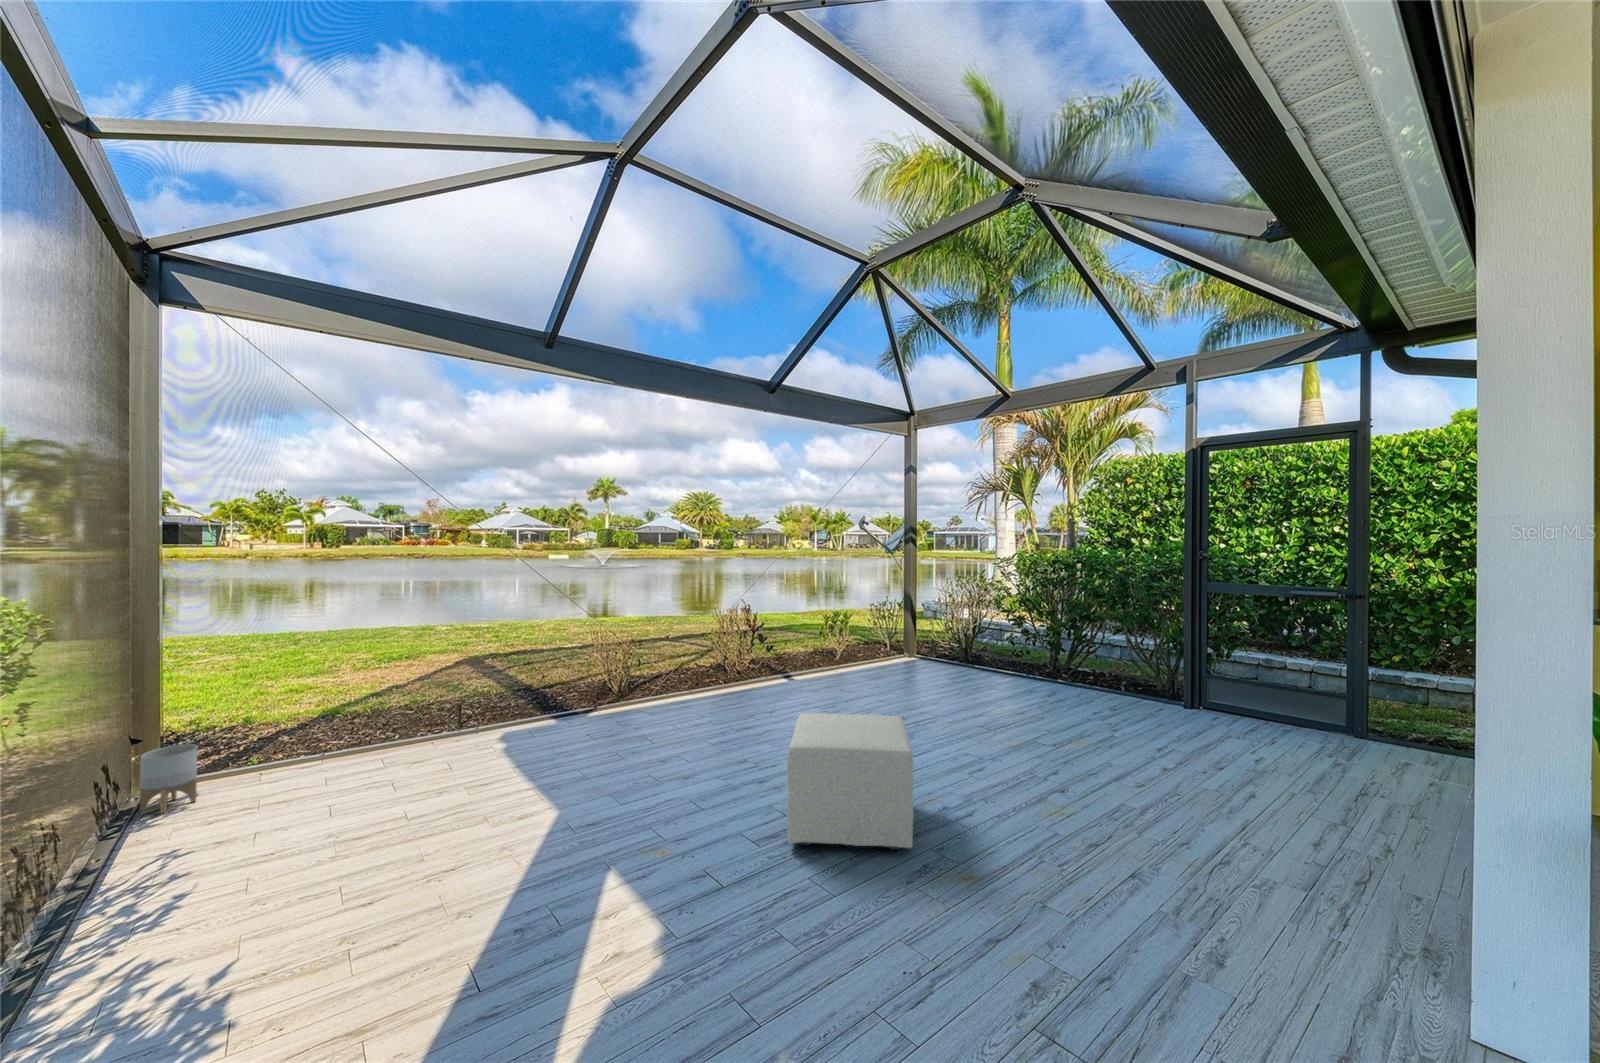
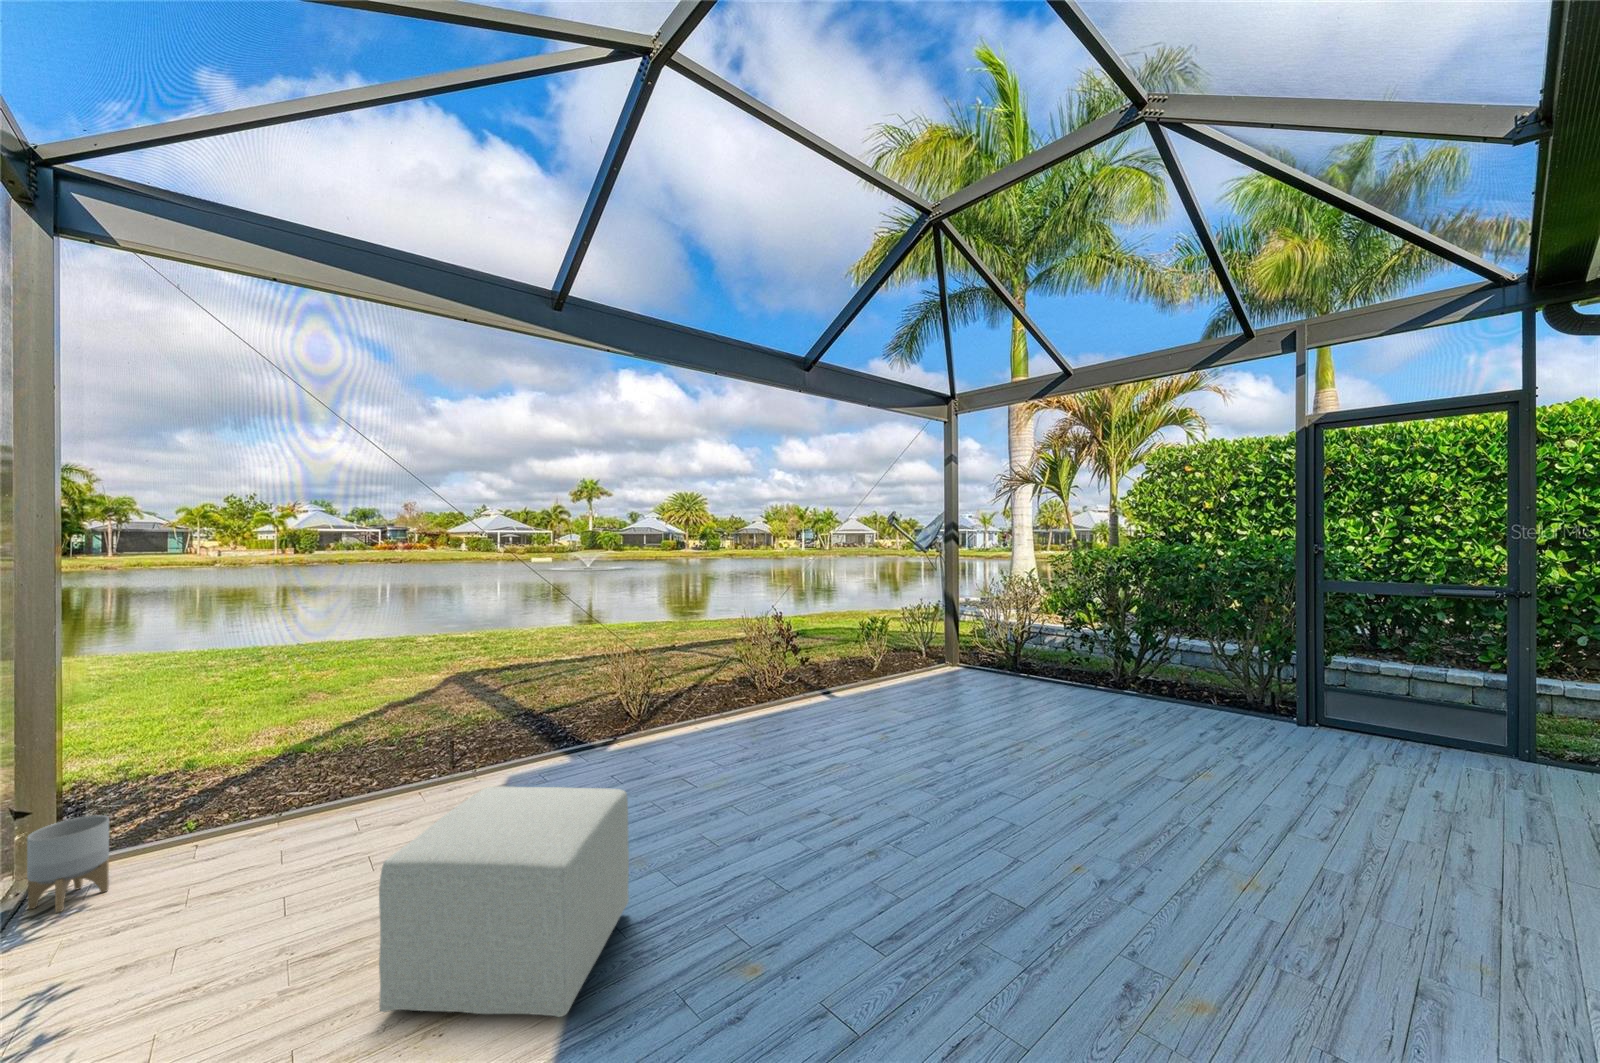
ottoman: present [787,713,914,850] -> present [379,787,629,1017]

